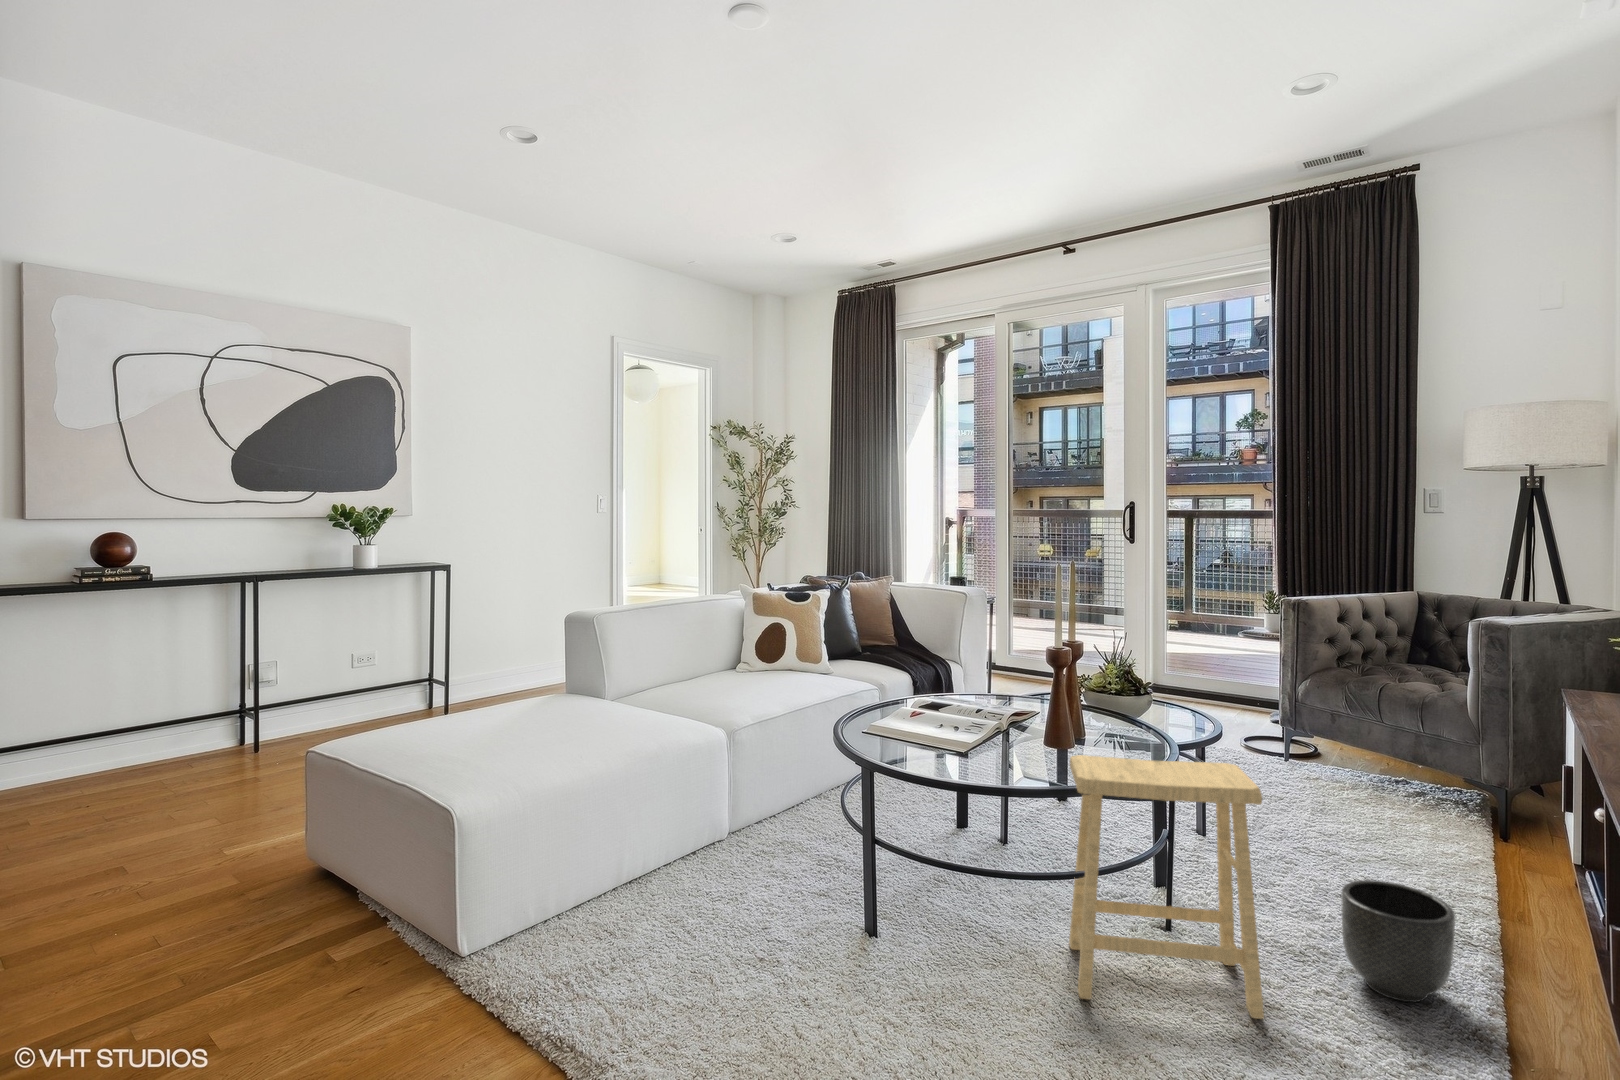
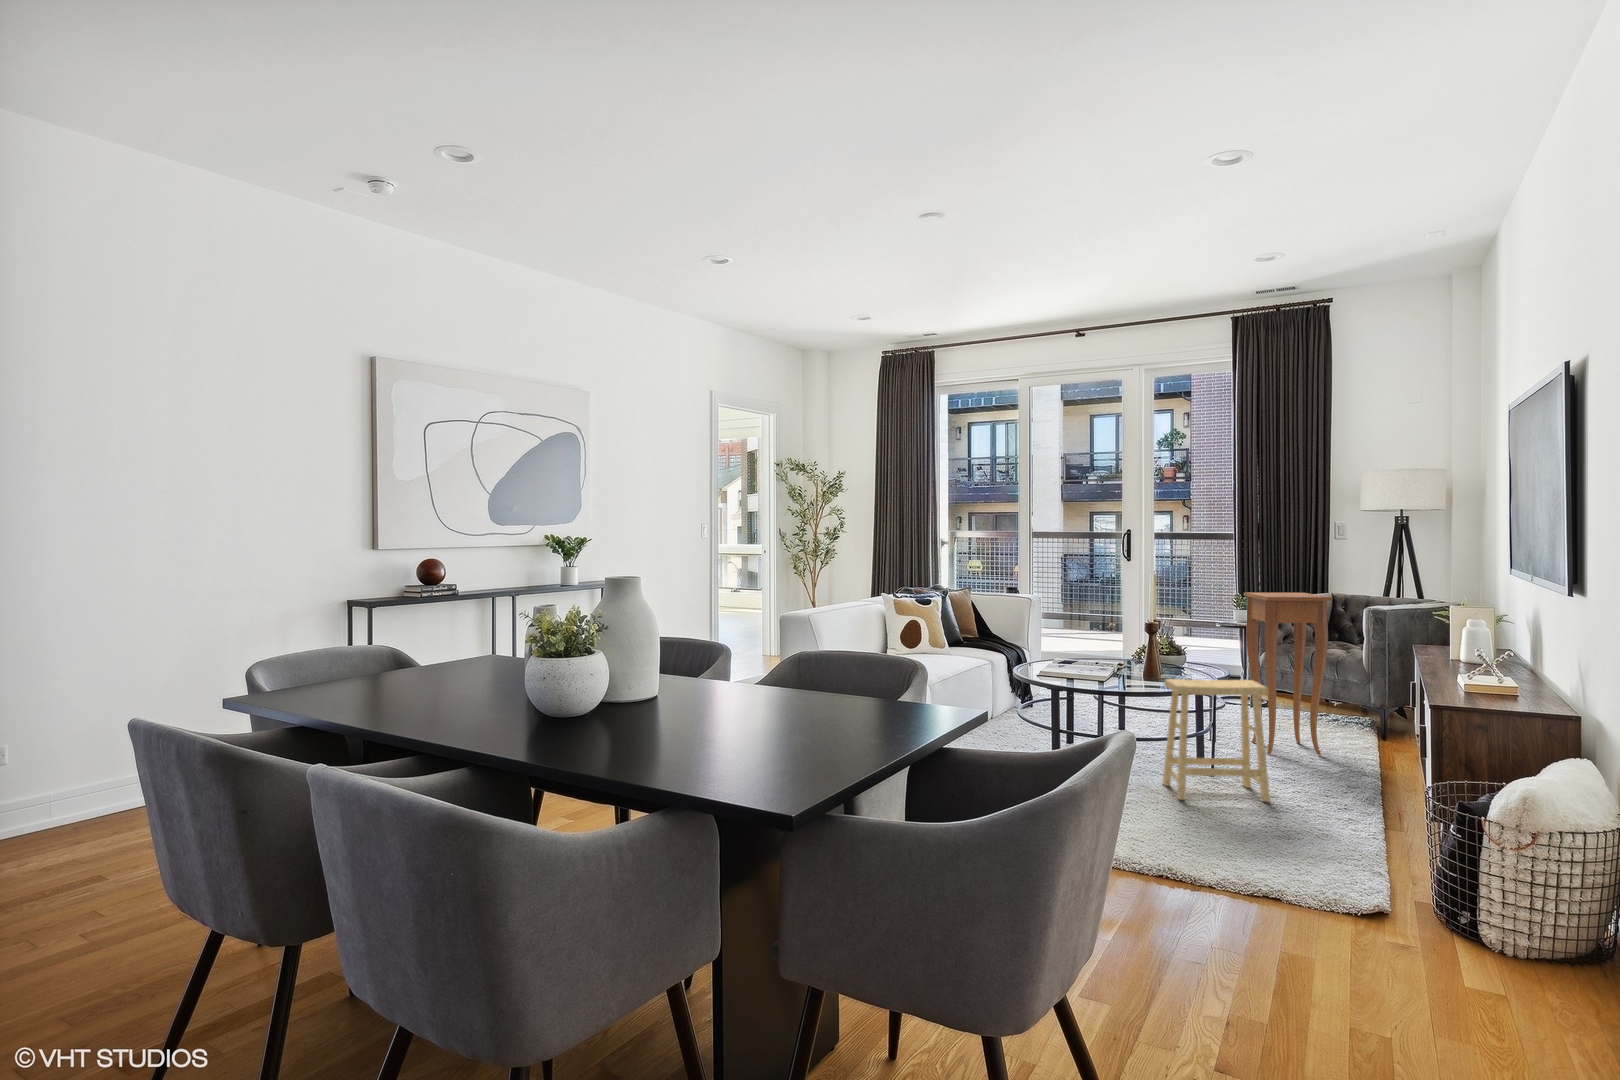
side table: none [1255,593,1409,879] -> present [1244,592,1332,755]
planter: present [1341,880,1455,1002] -> none [1303,740,1358,795]

